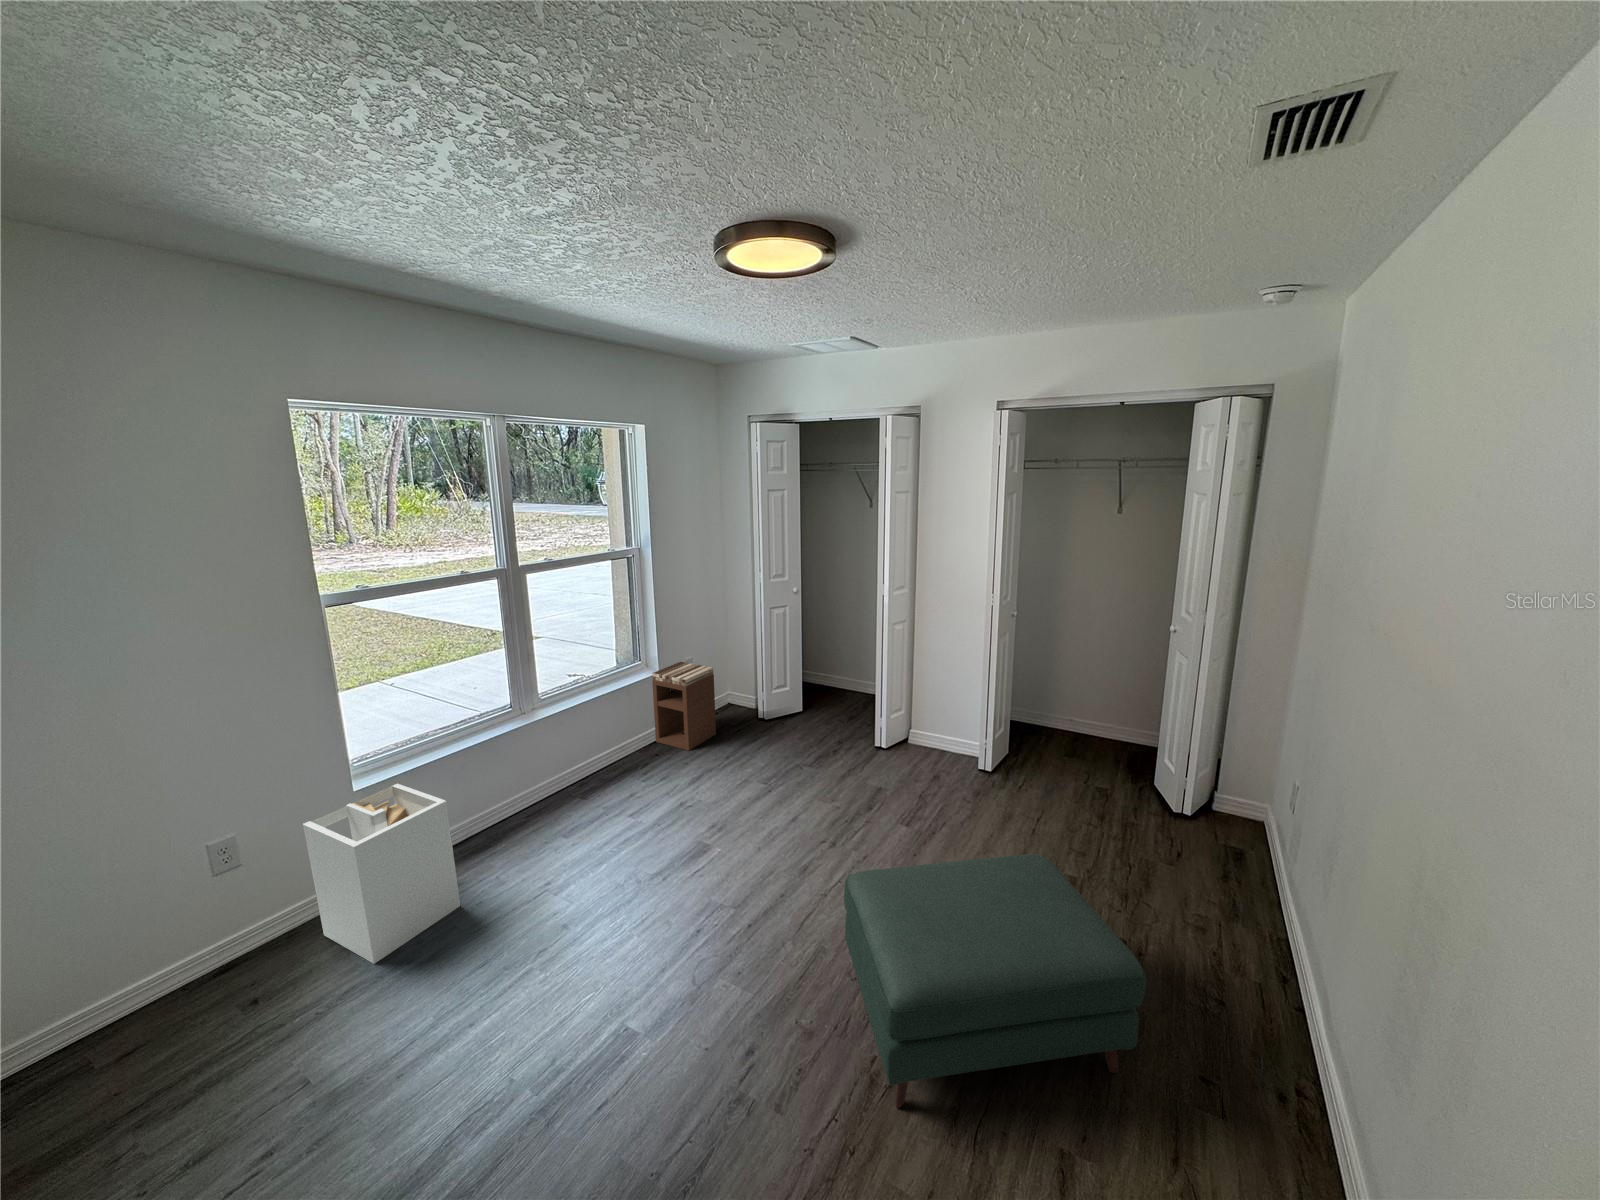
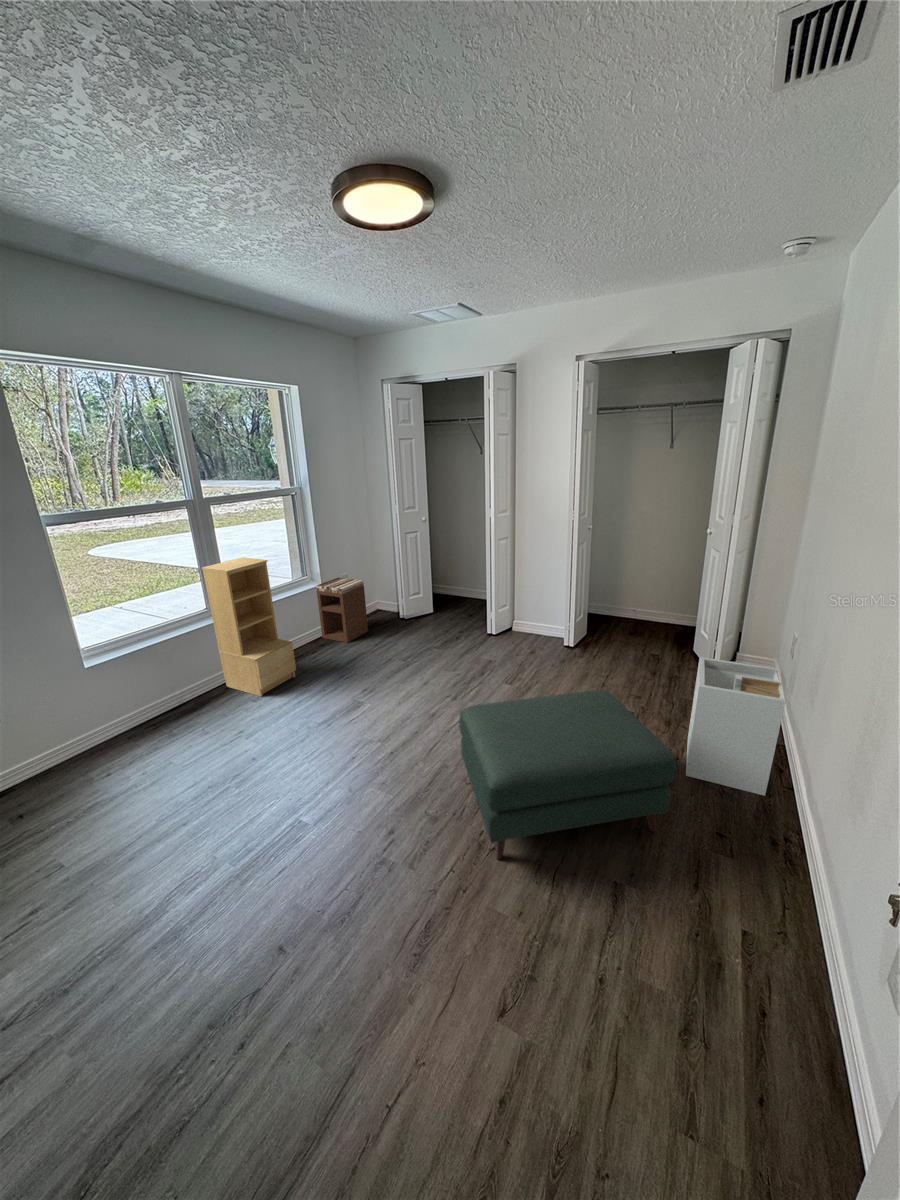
bookshelf: none [512,640,622,828] -> present [202,557,296,696]
laundry hamper: present [303,784,460,964] -> present [686,657,785,796]

